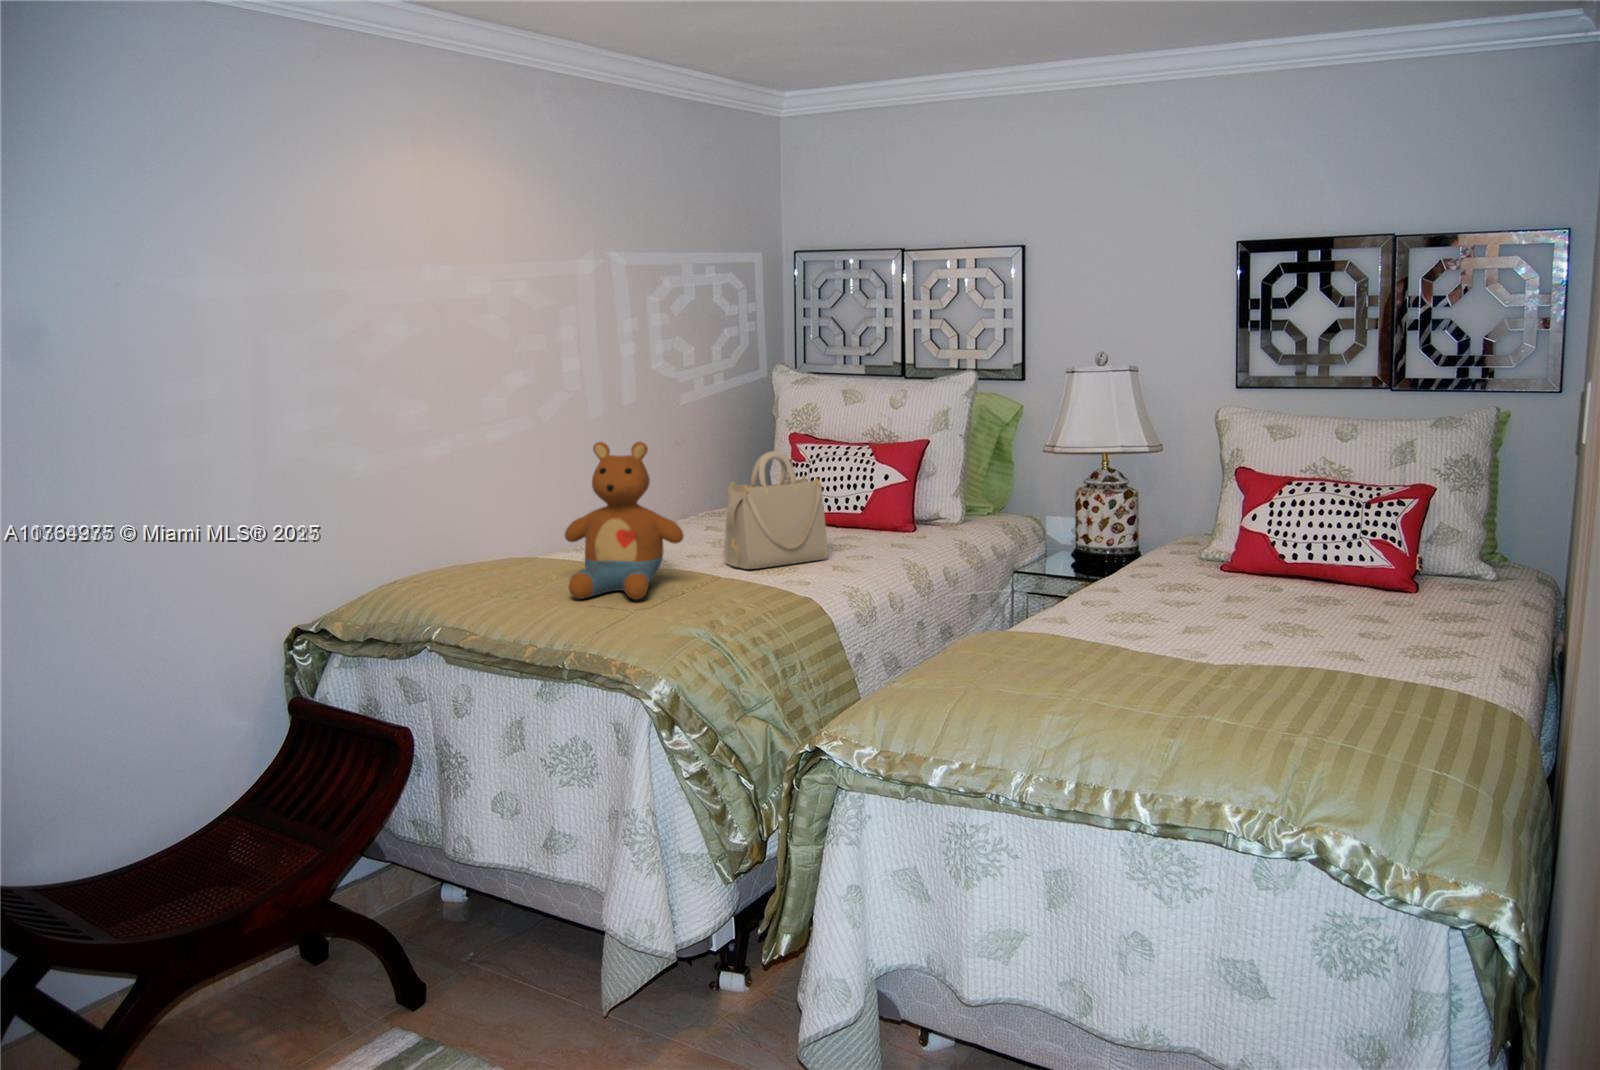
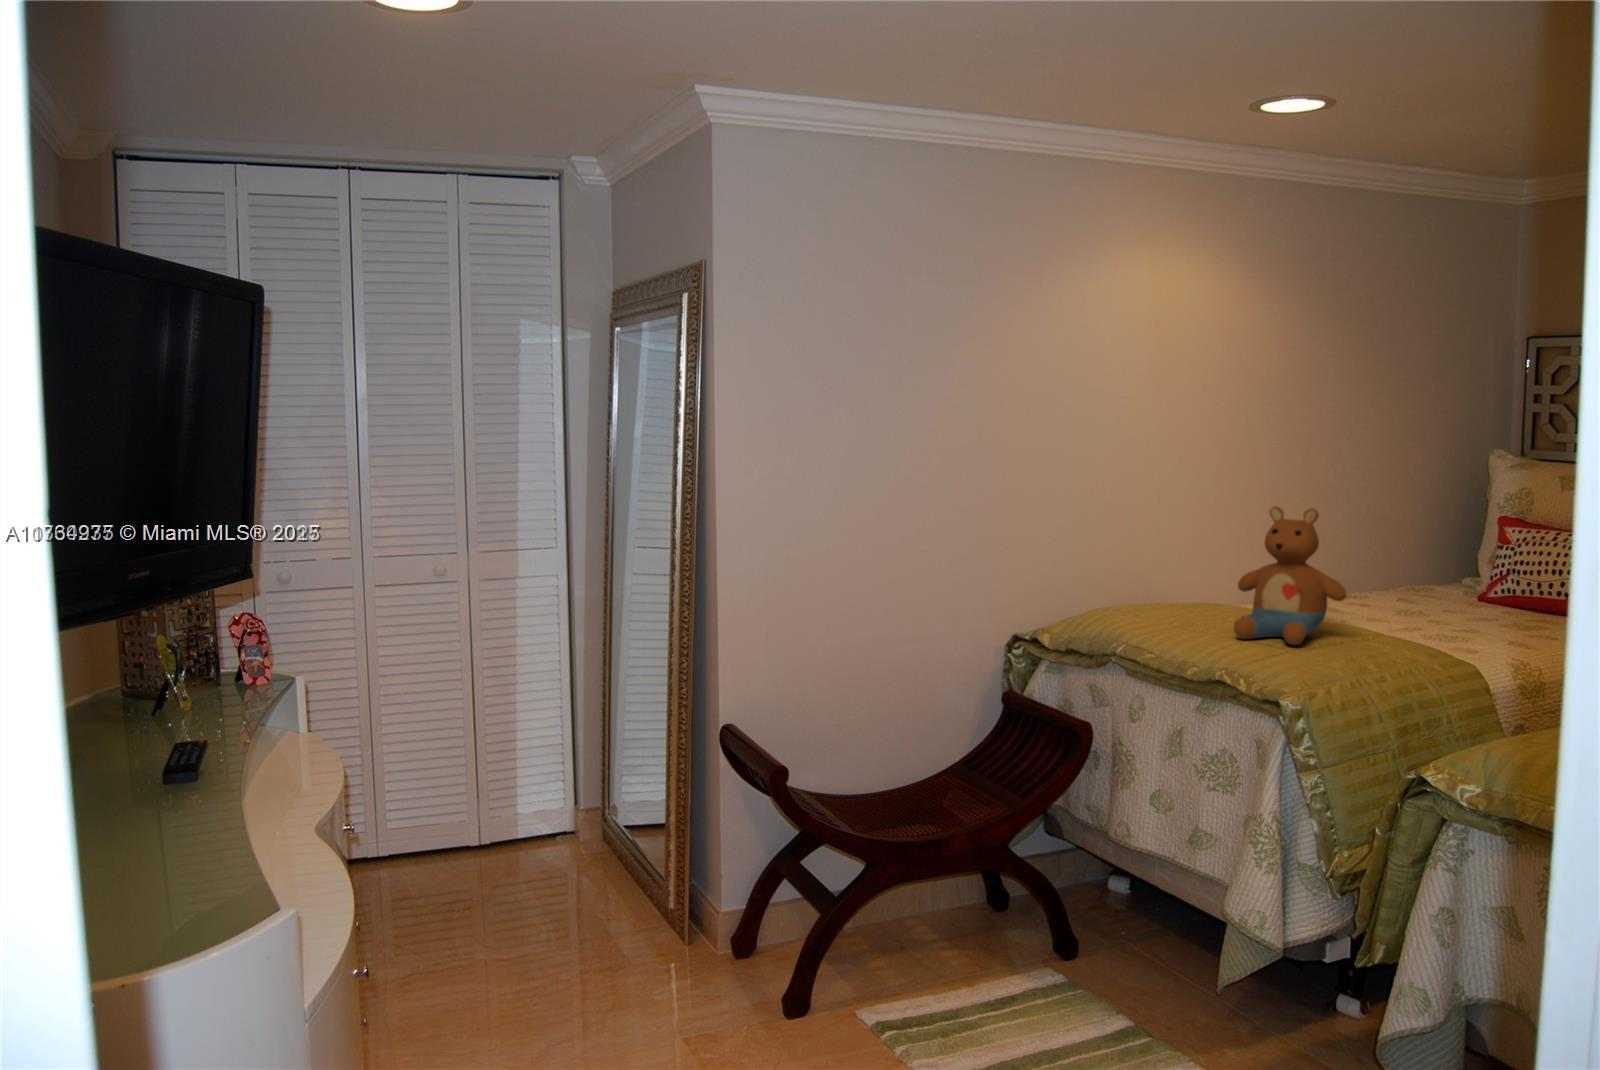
handbag: present [724,451,828,569] -> none [1396,528,1511,638]

